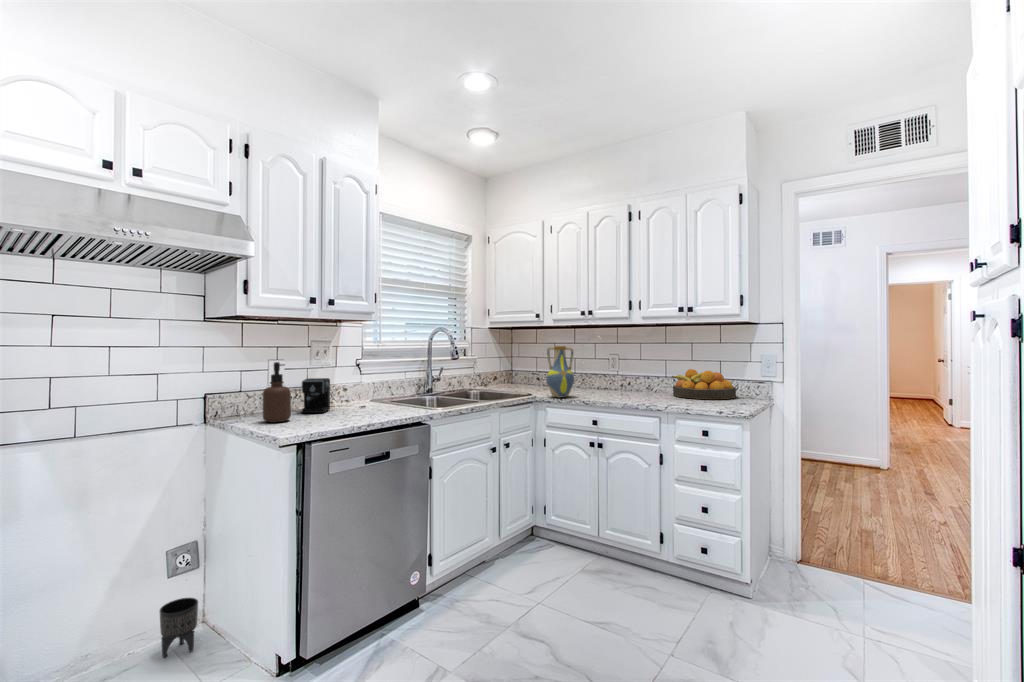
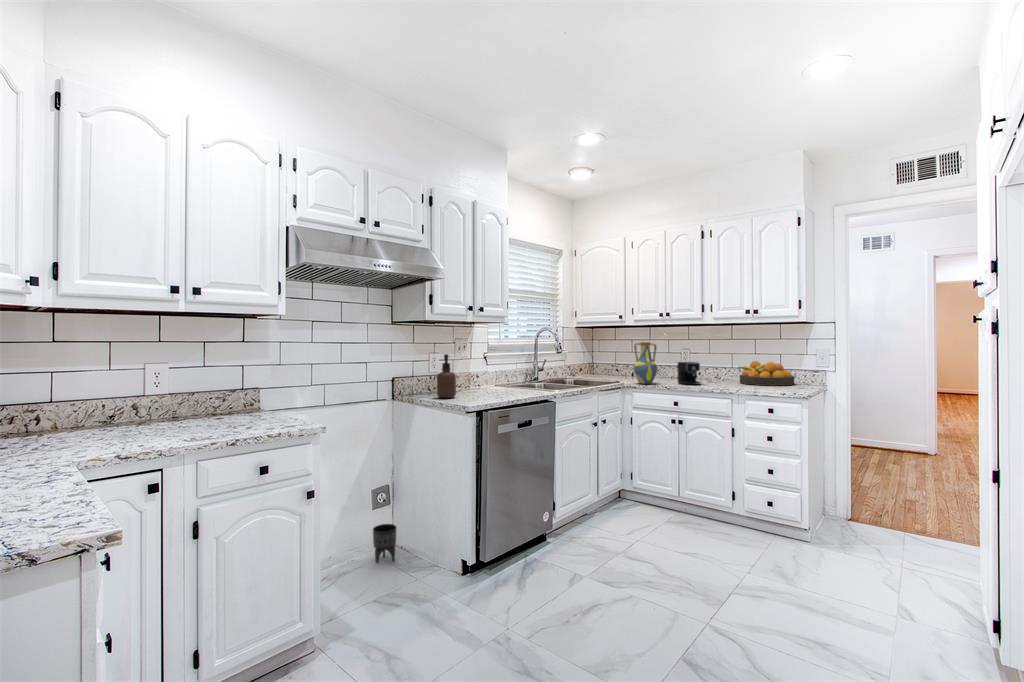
coffee maker: present [302,378,365,413] -> present [677,362,711,385]

